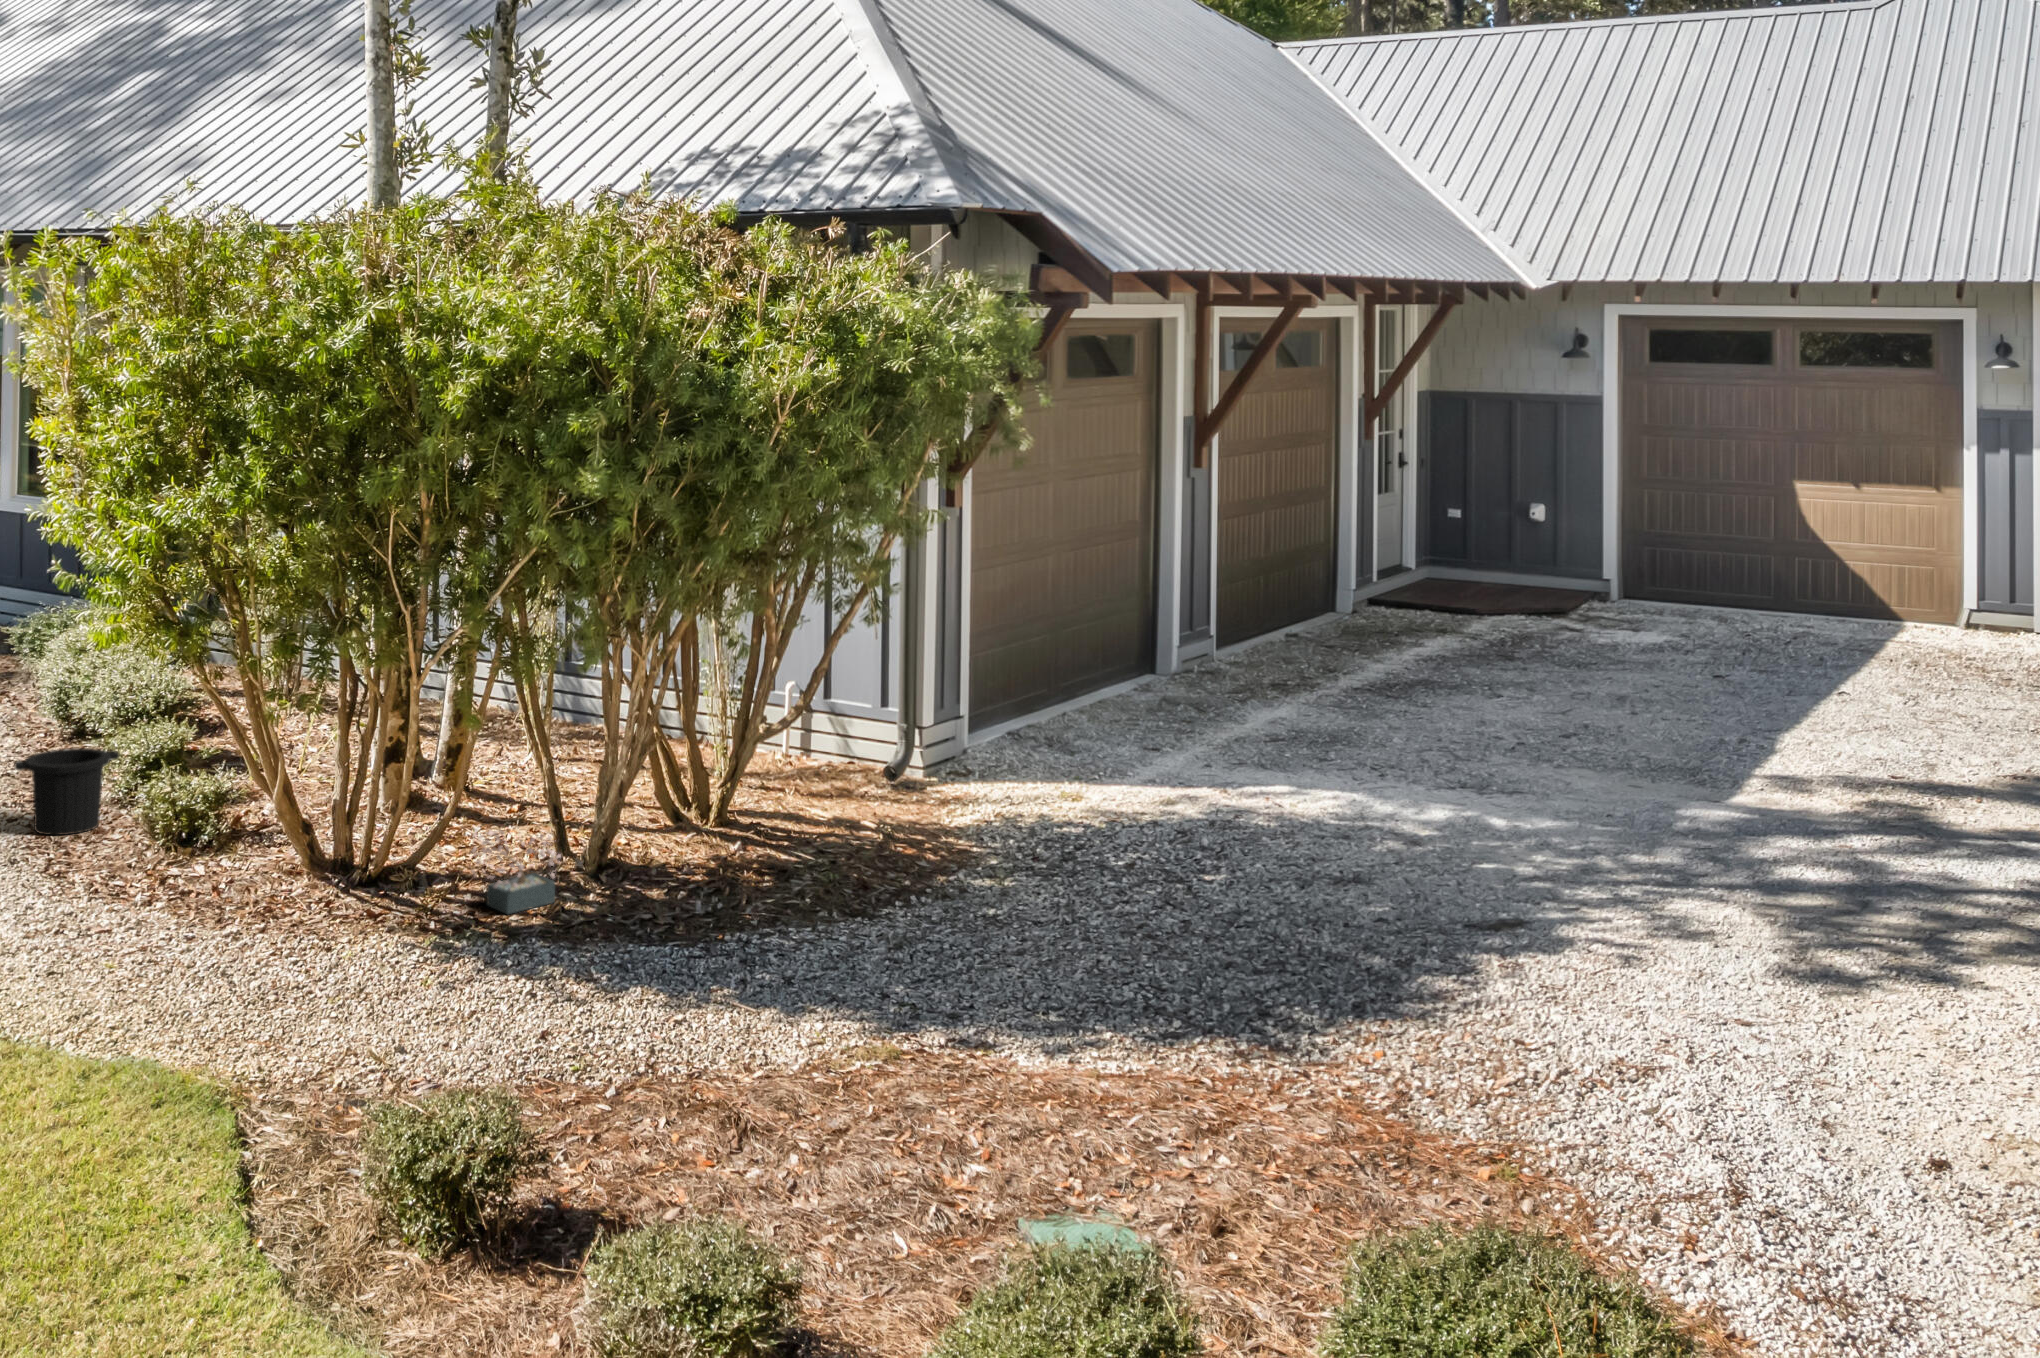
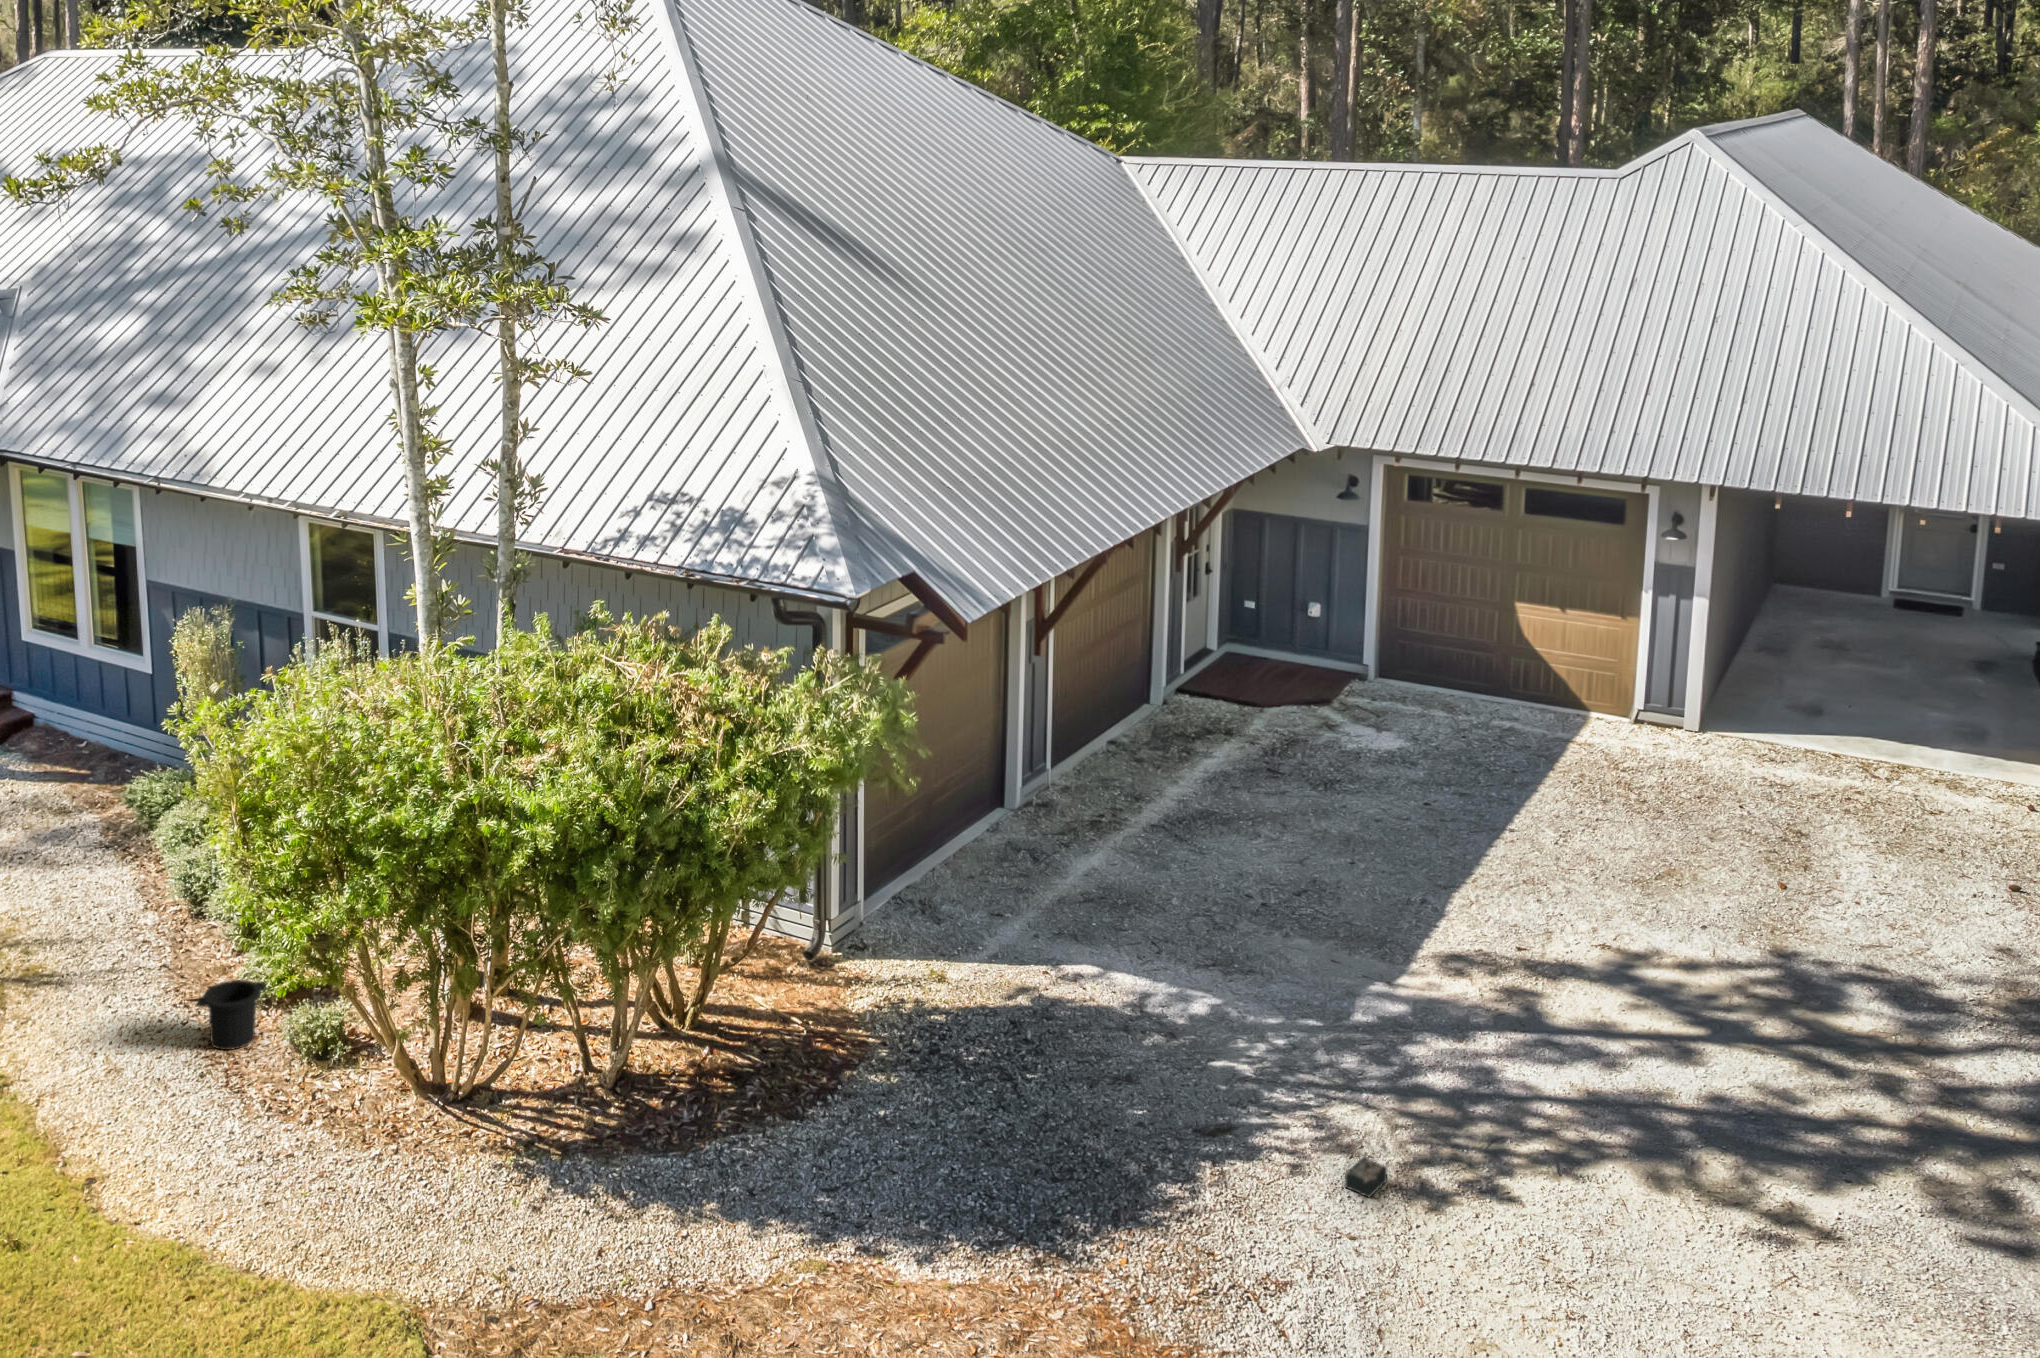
decorative plant: present [471,830,561,914] -> present [1337,1131,1389,1197]

